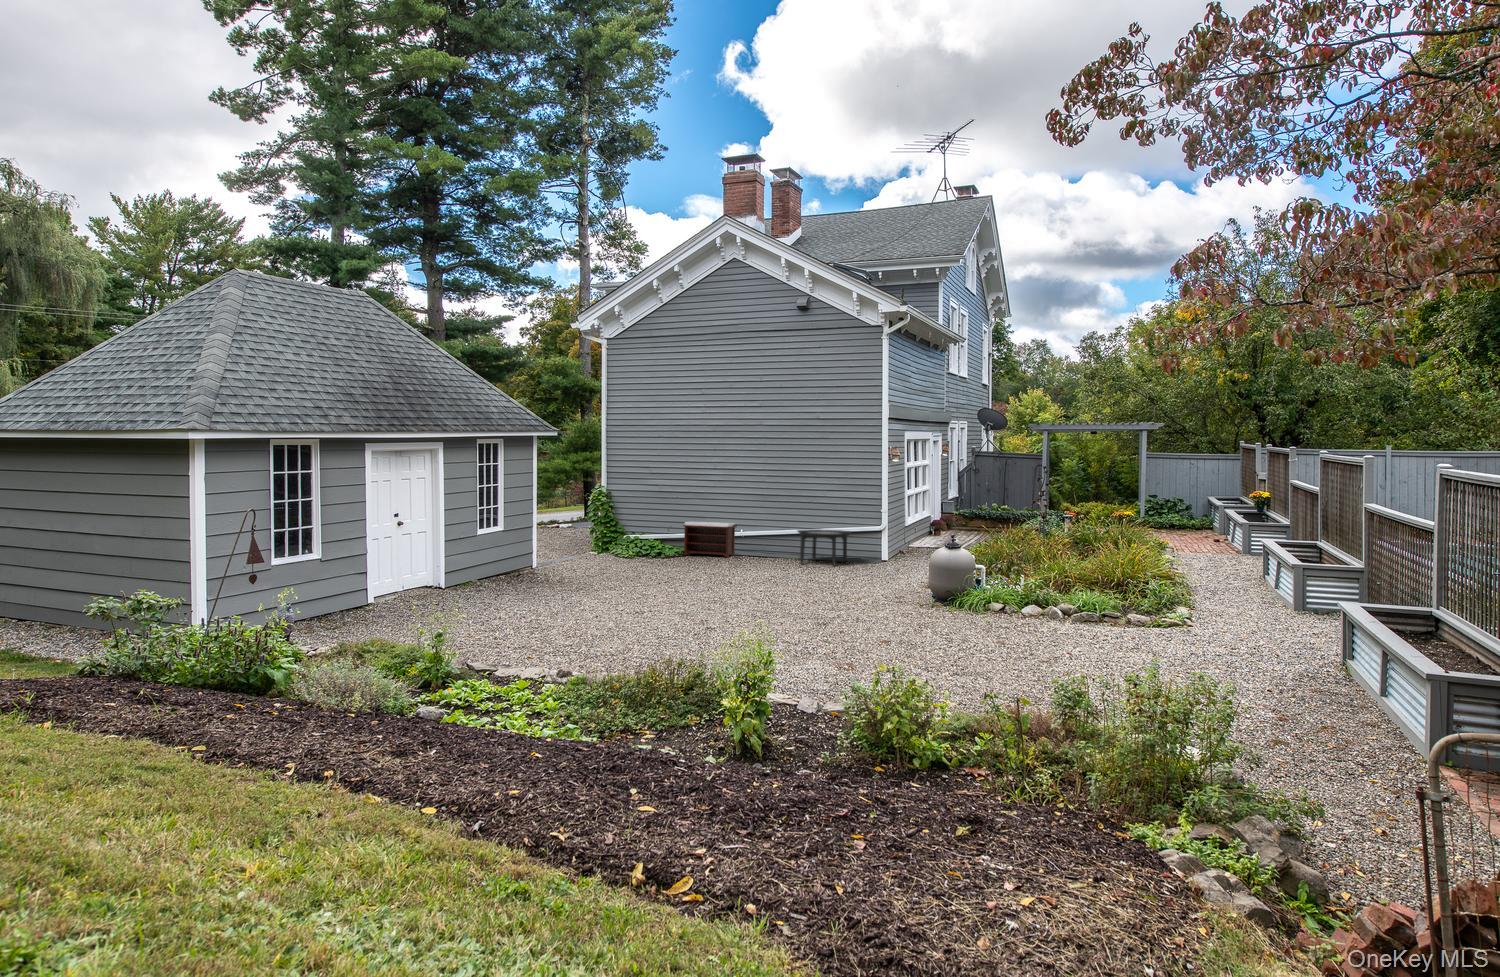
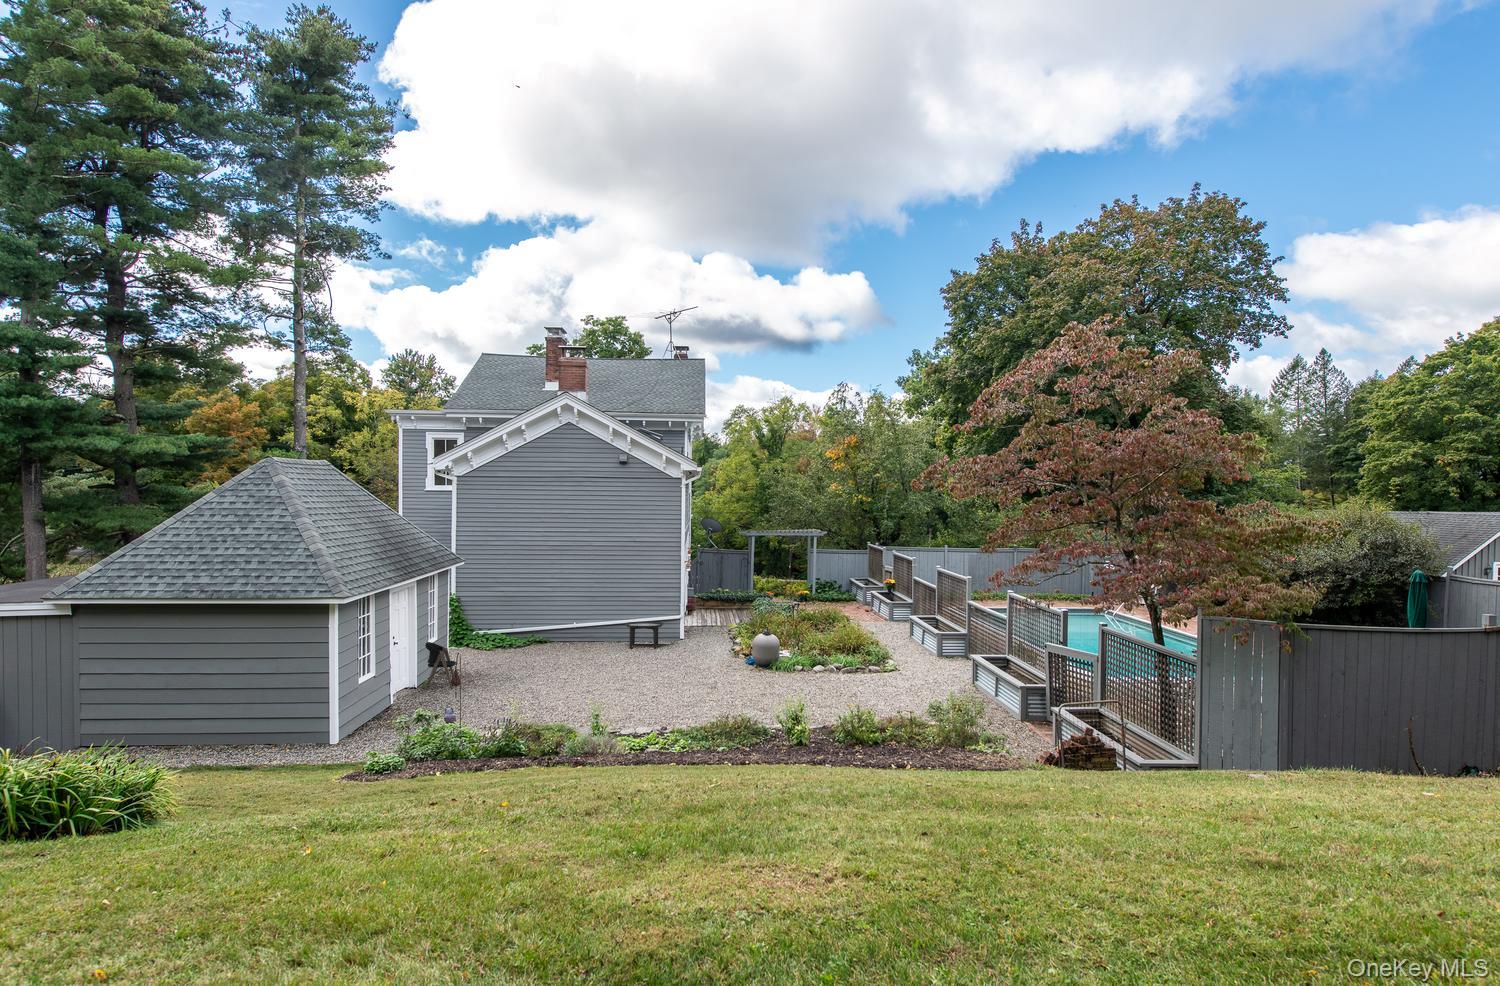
bench: present [683,521,737,558] -> none [529,620,570,647]
chair: none [466,529,519,592] -> present [425,642,456,689]

